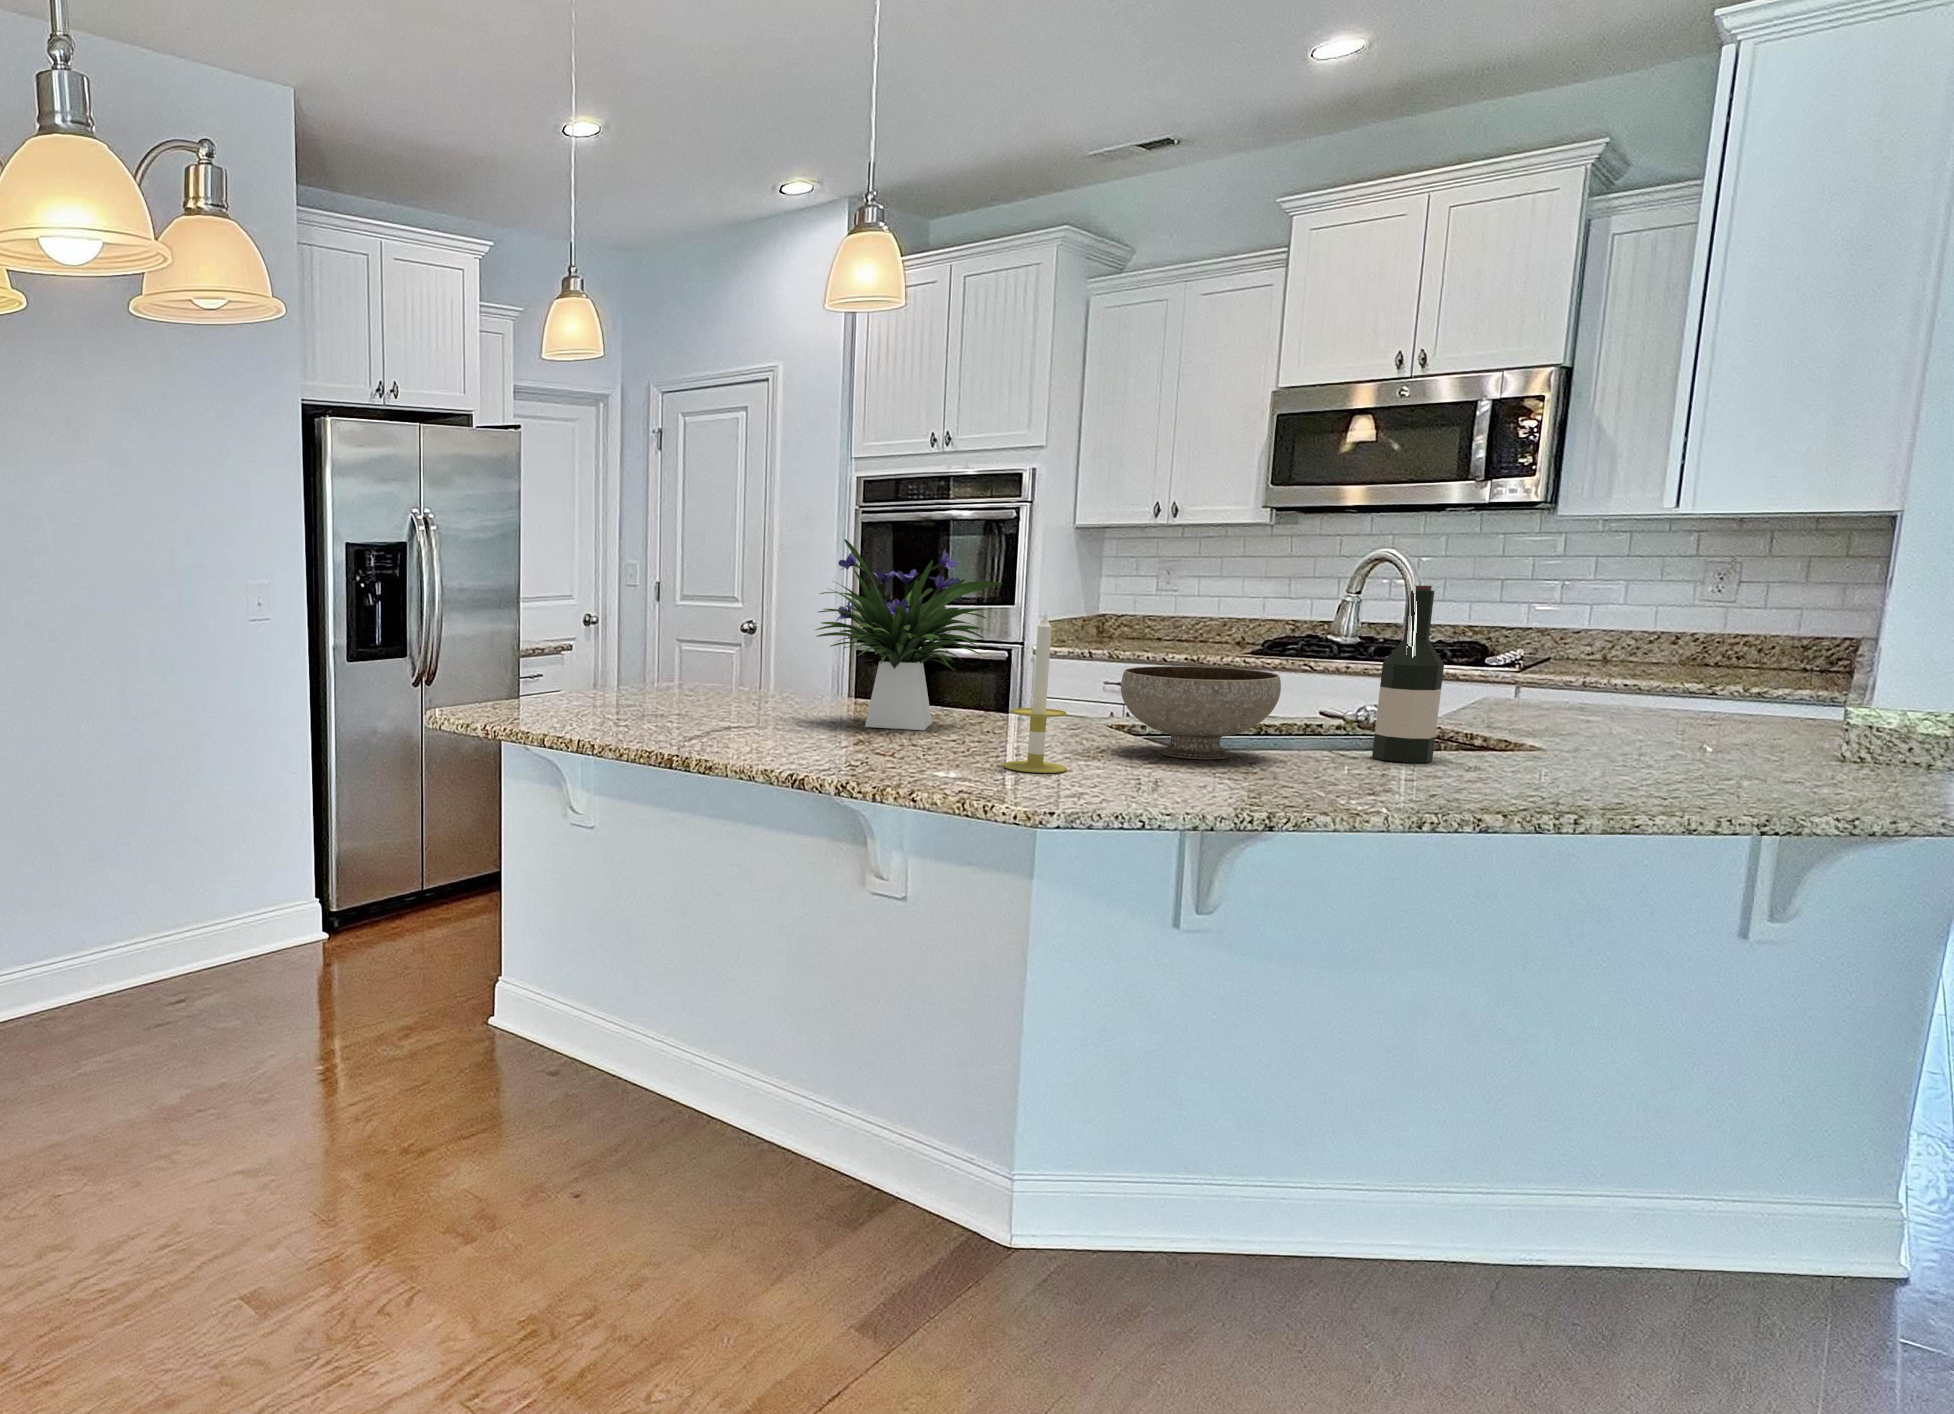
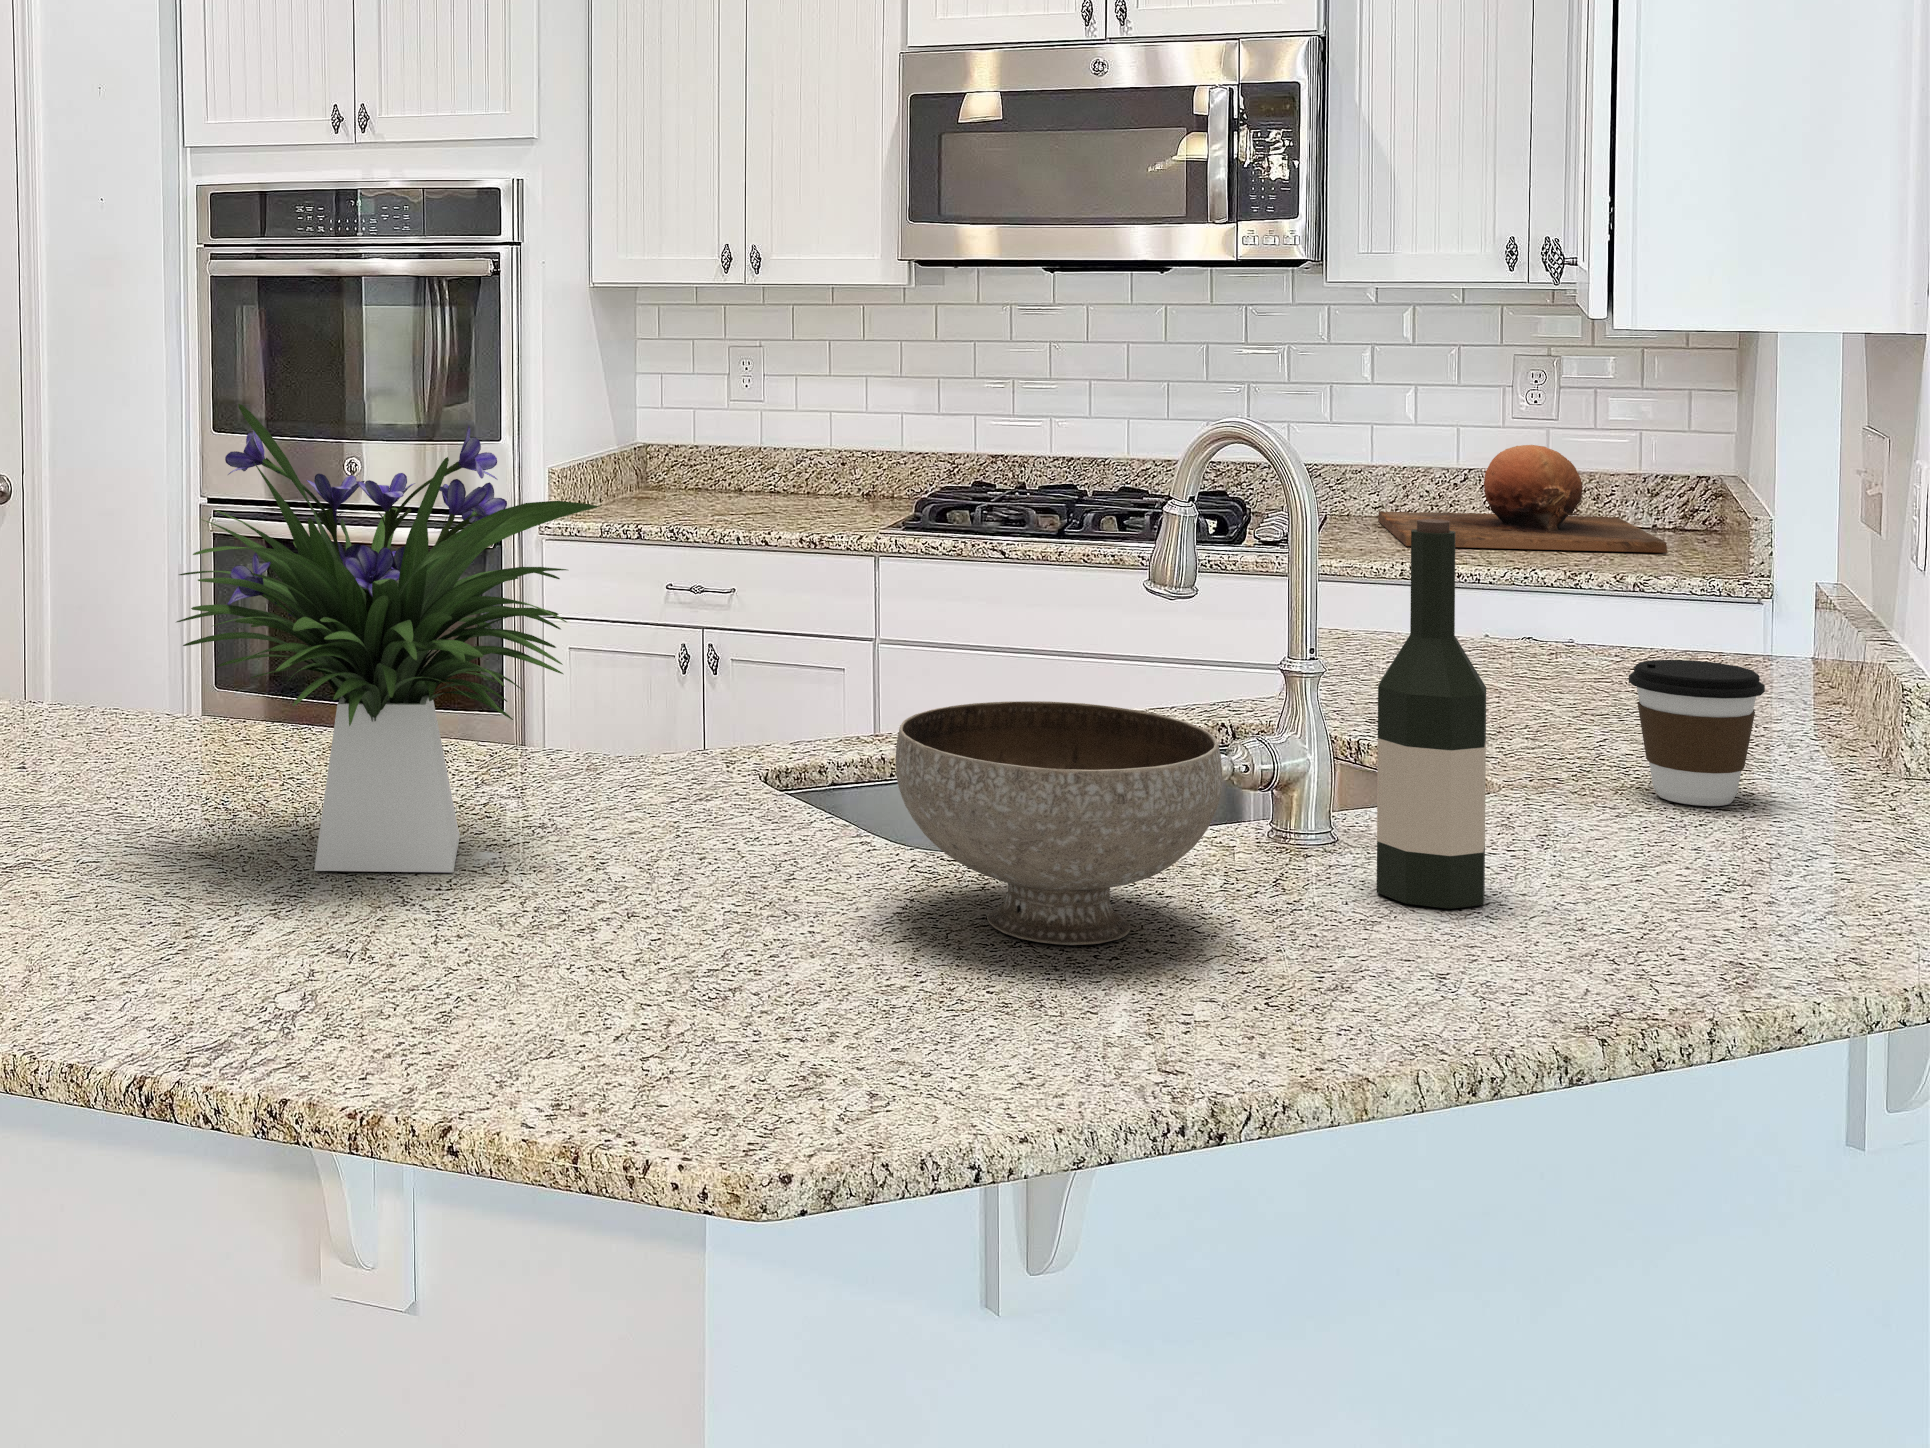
candle: present [1003,612,1067,773] -> none [698,638,850,1066]
chopping board: none [1585,614,1792,678] -> present [1378,445,1667,553]
coffee cup: none [1583,677,1666,748] -> present [1629,660,1765,806]

